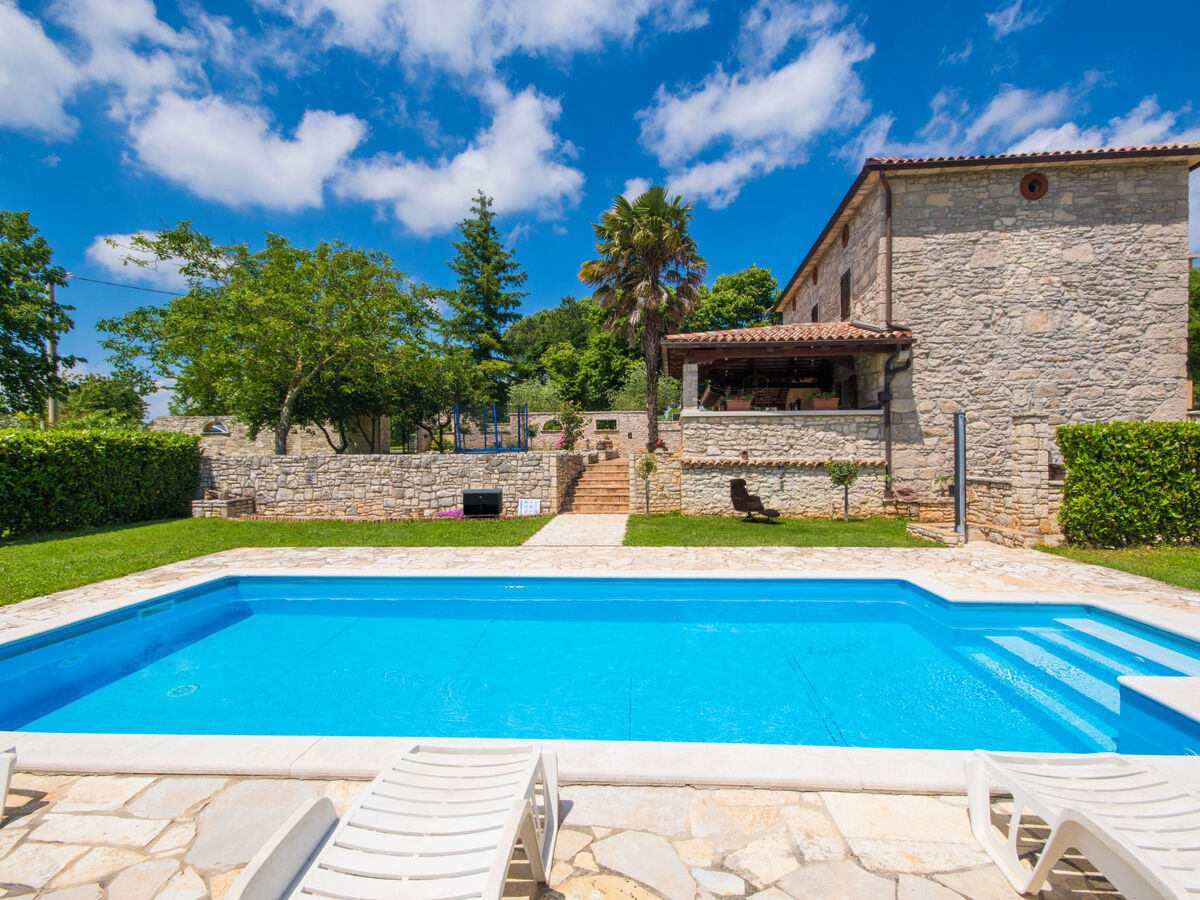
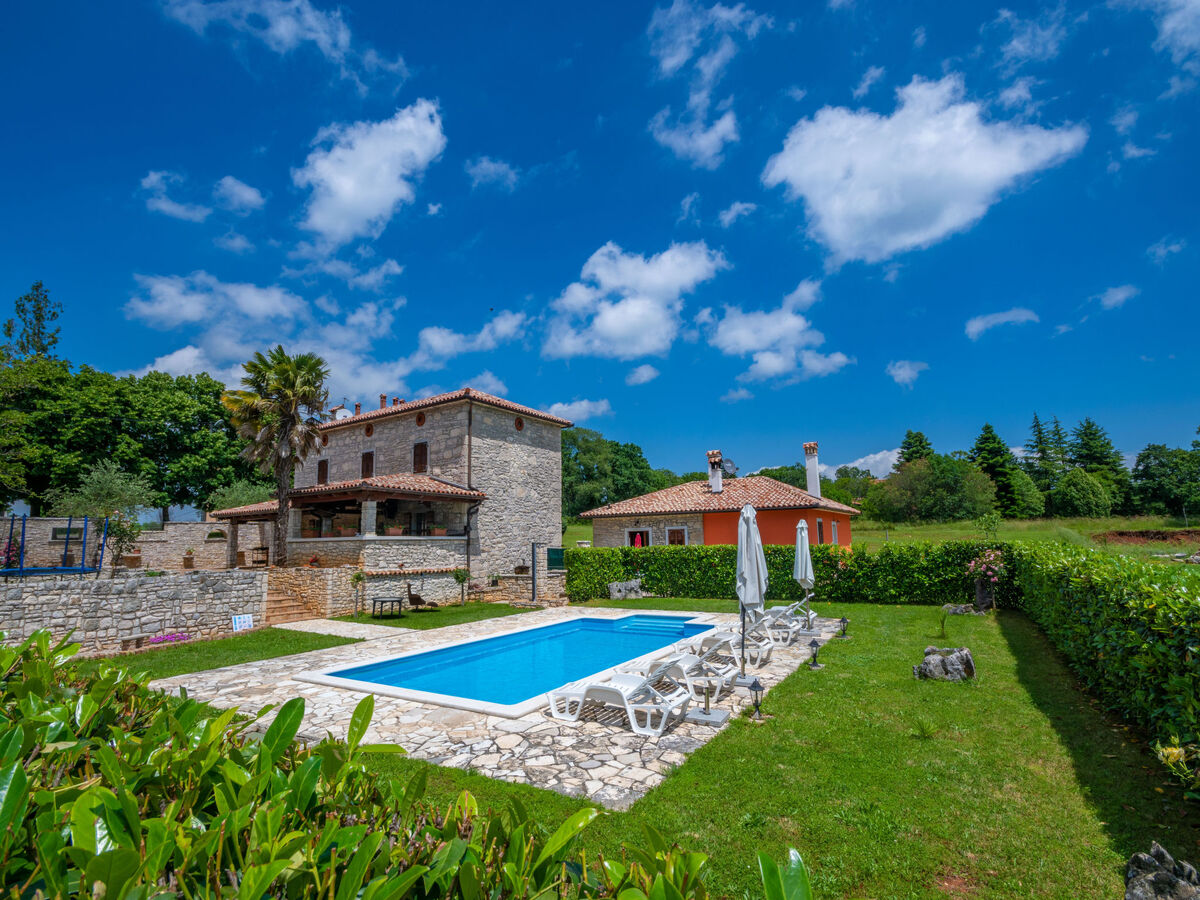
storage bench: present [462,489,503,518] -> none [177,608,232,643]
round table: none [665,494,708,524] -> present [371,597,404,619]

